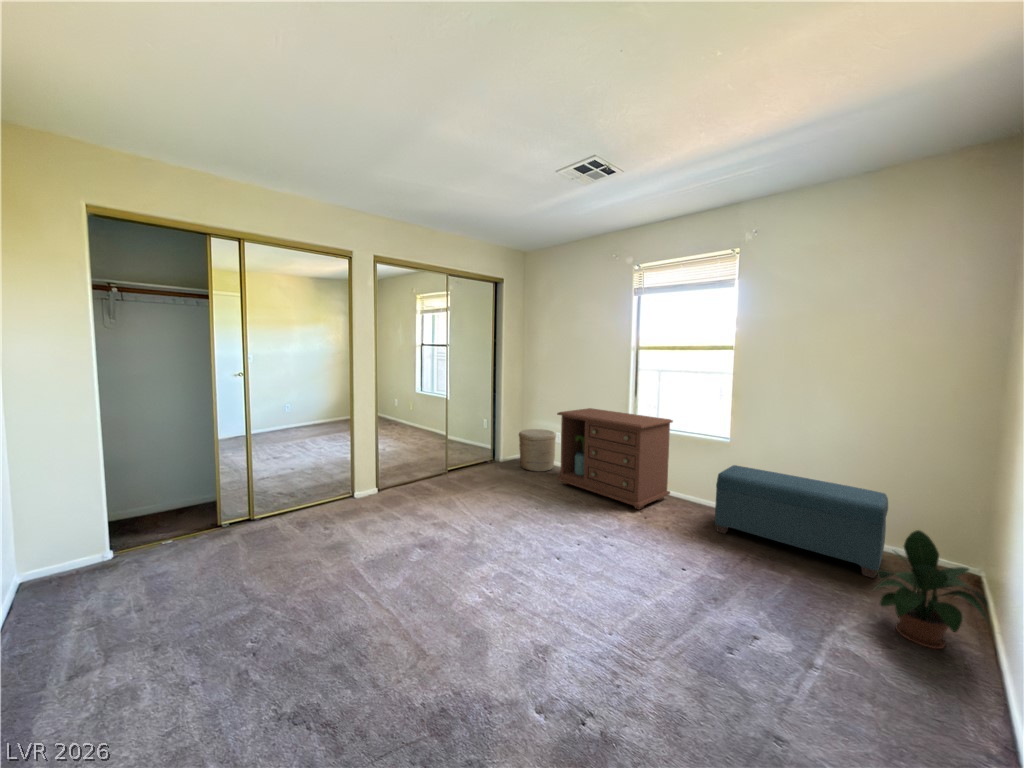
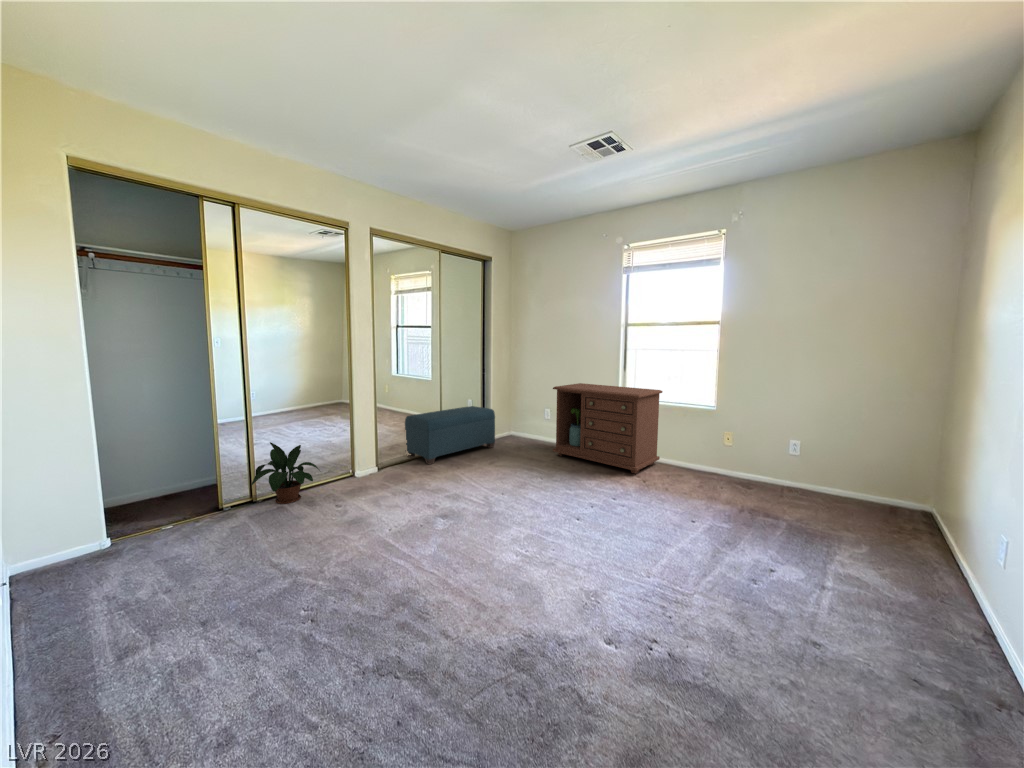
woven basket: present [519,429,556,471] -> none [511,406,546,446]
bench: present [715,465,888,578] -> present [405,406,495,464]
potted plant: present [874,530,988,649] -> present [251,442,319,504]

